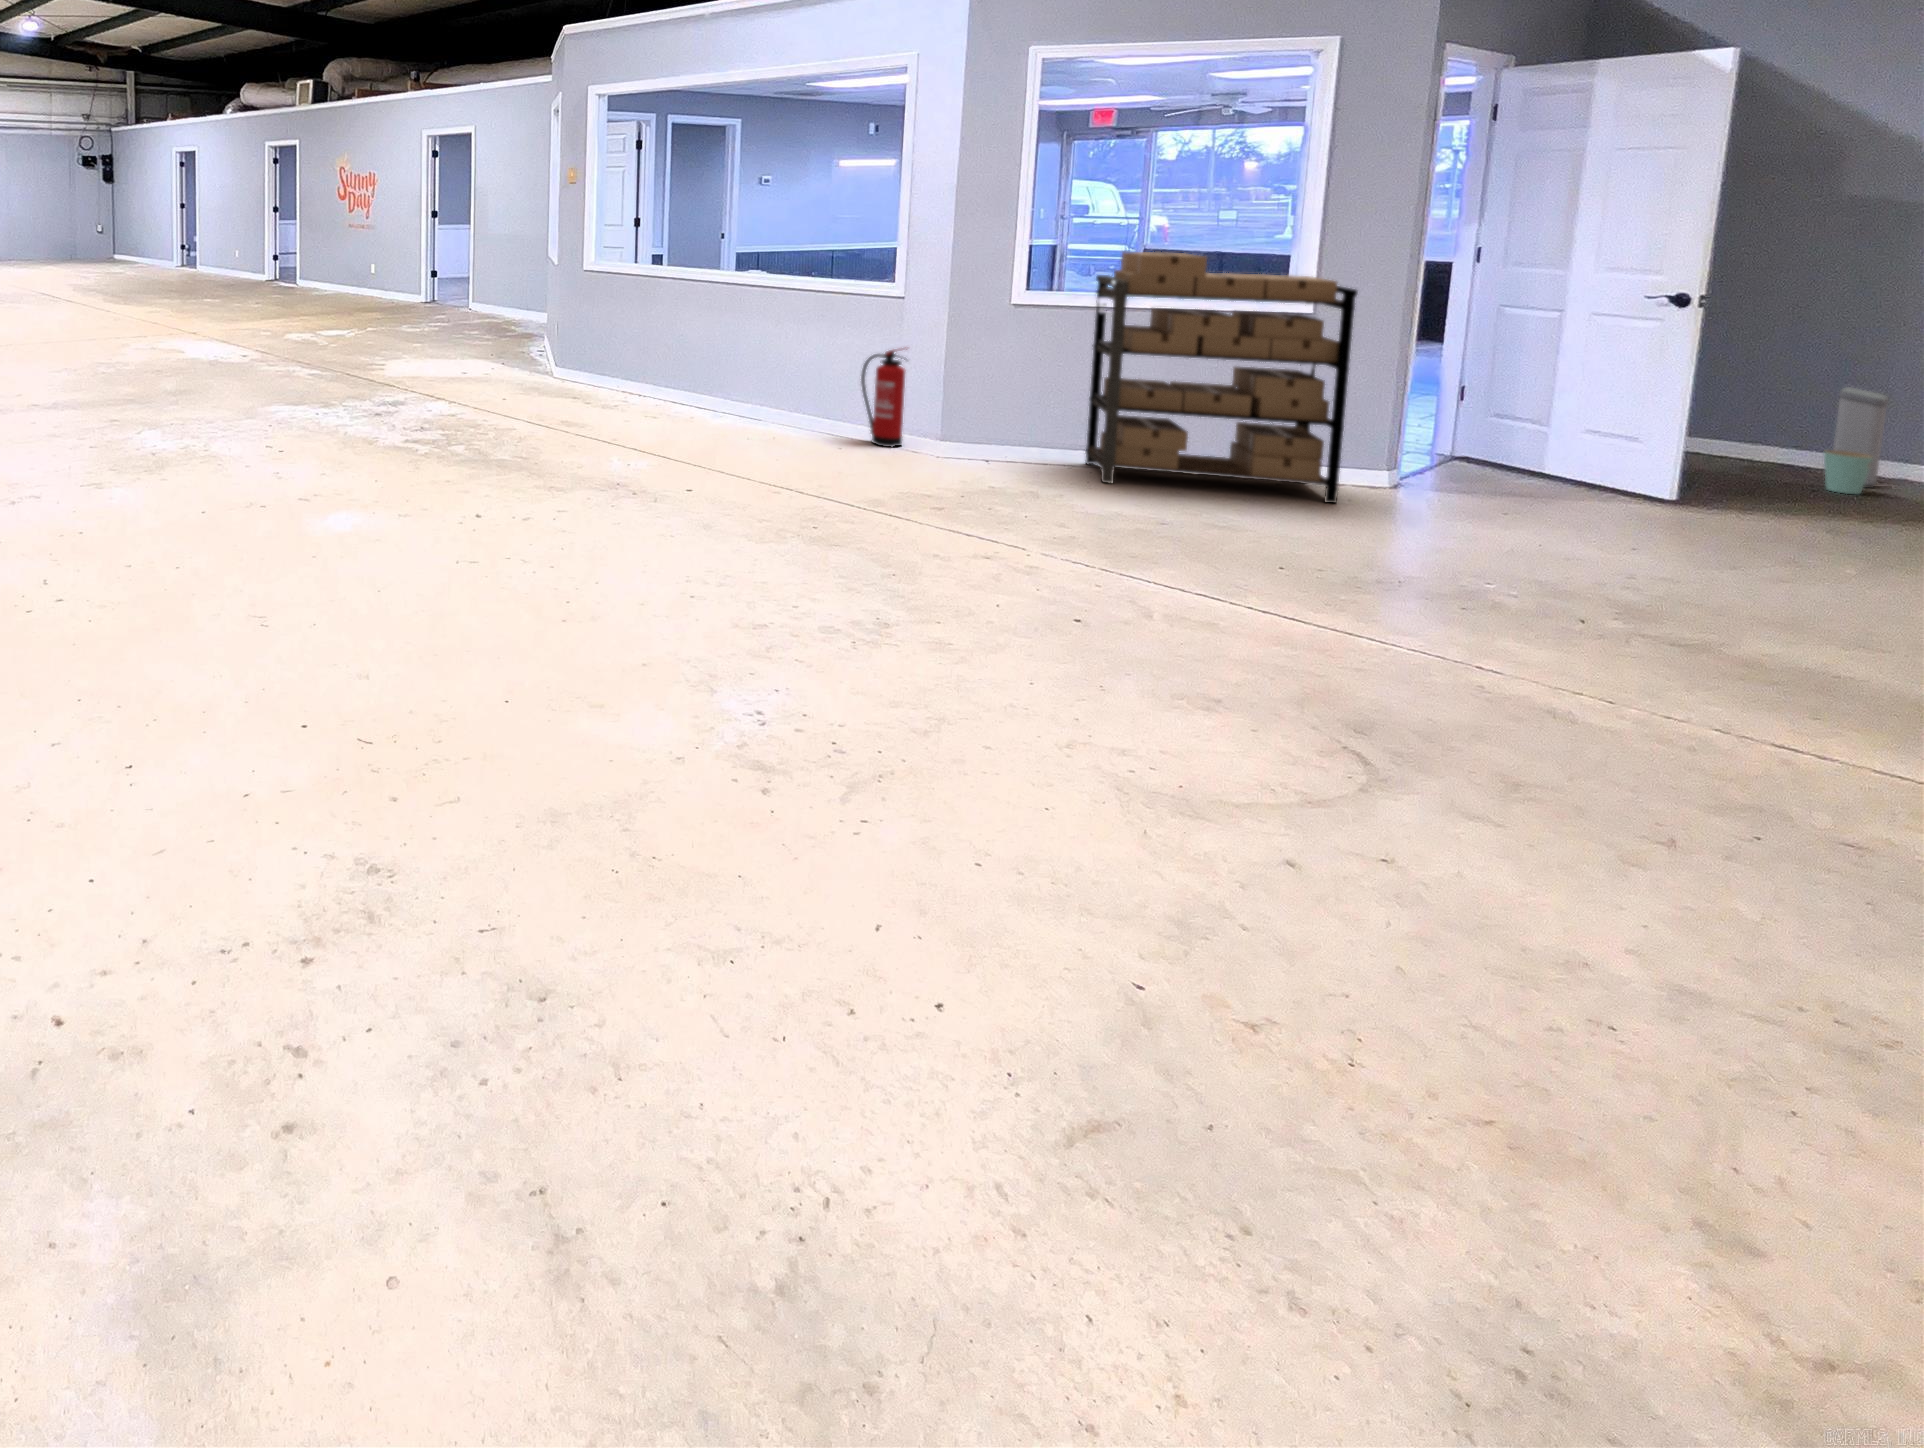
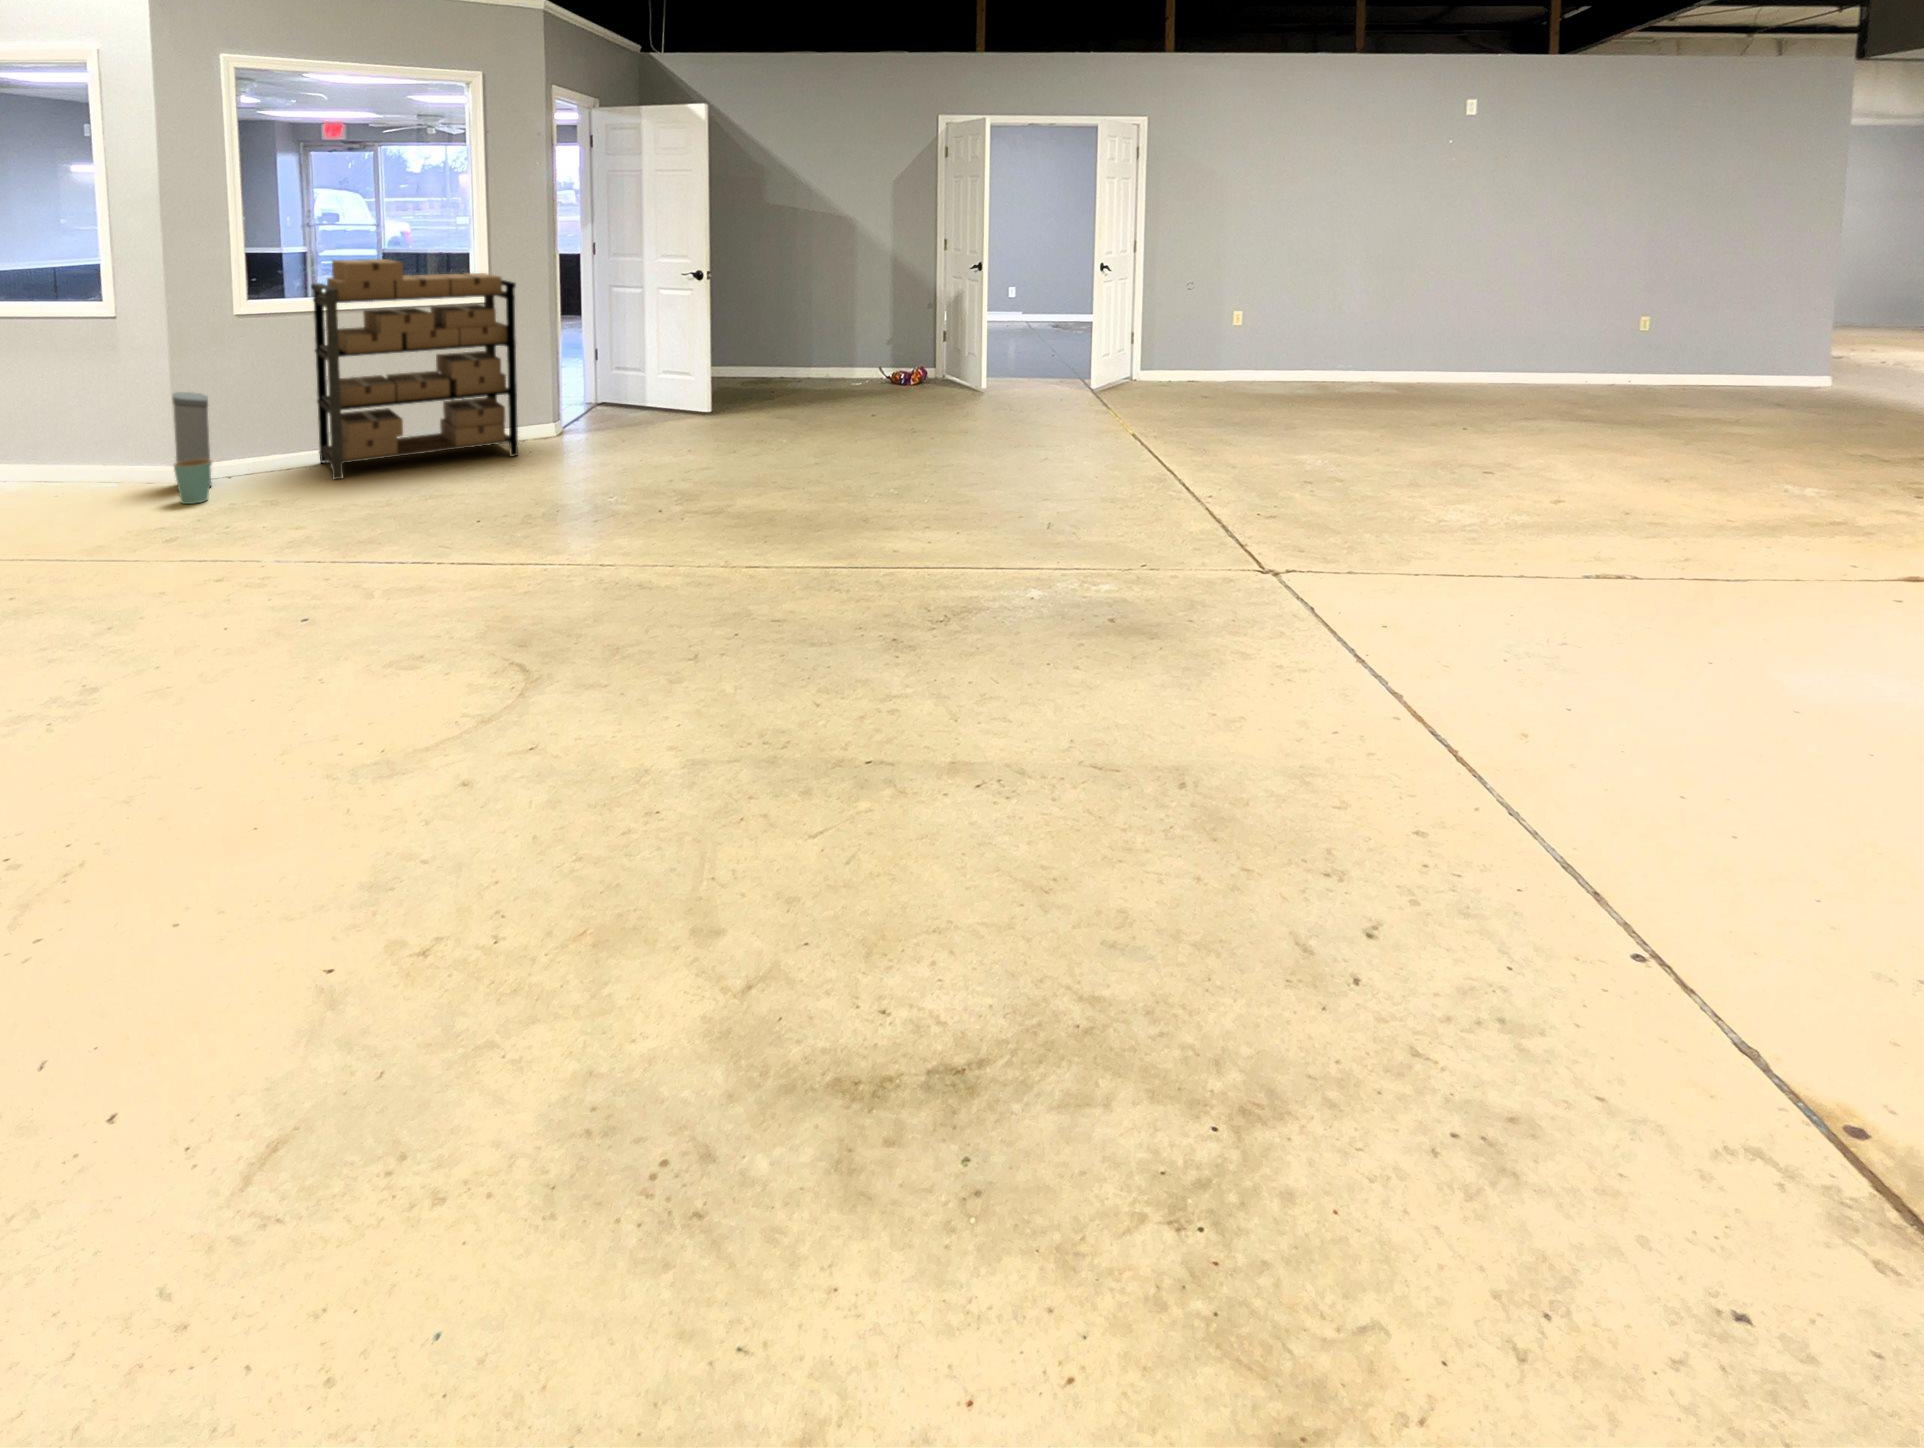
fire extinguisher: present [861,349,907,447] -> none [62,376,122,490]
trash can: present [1824,388,1889,494] -> present [172,392,212,504]

